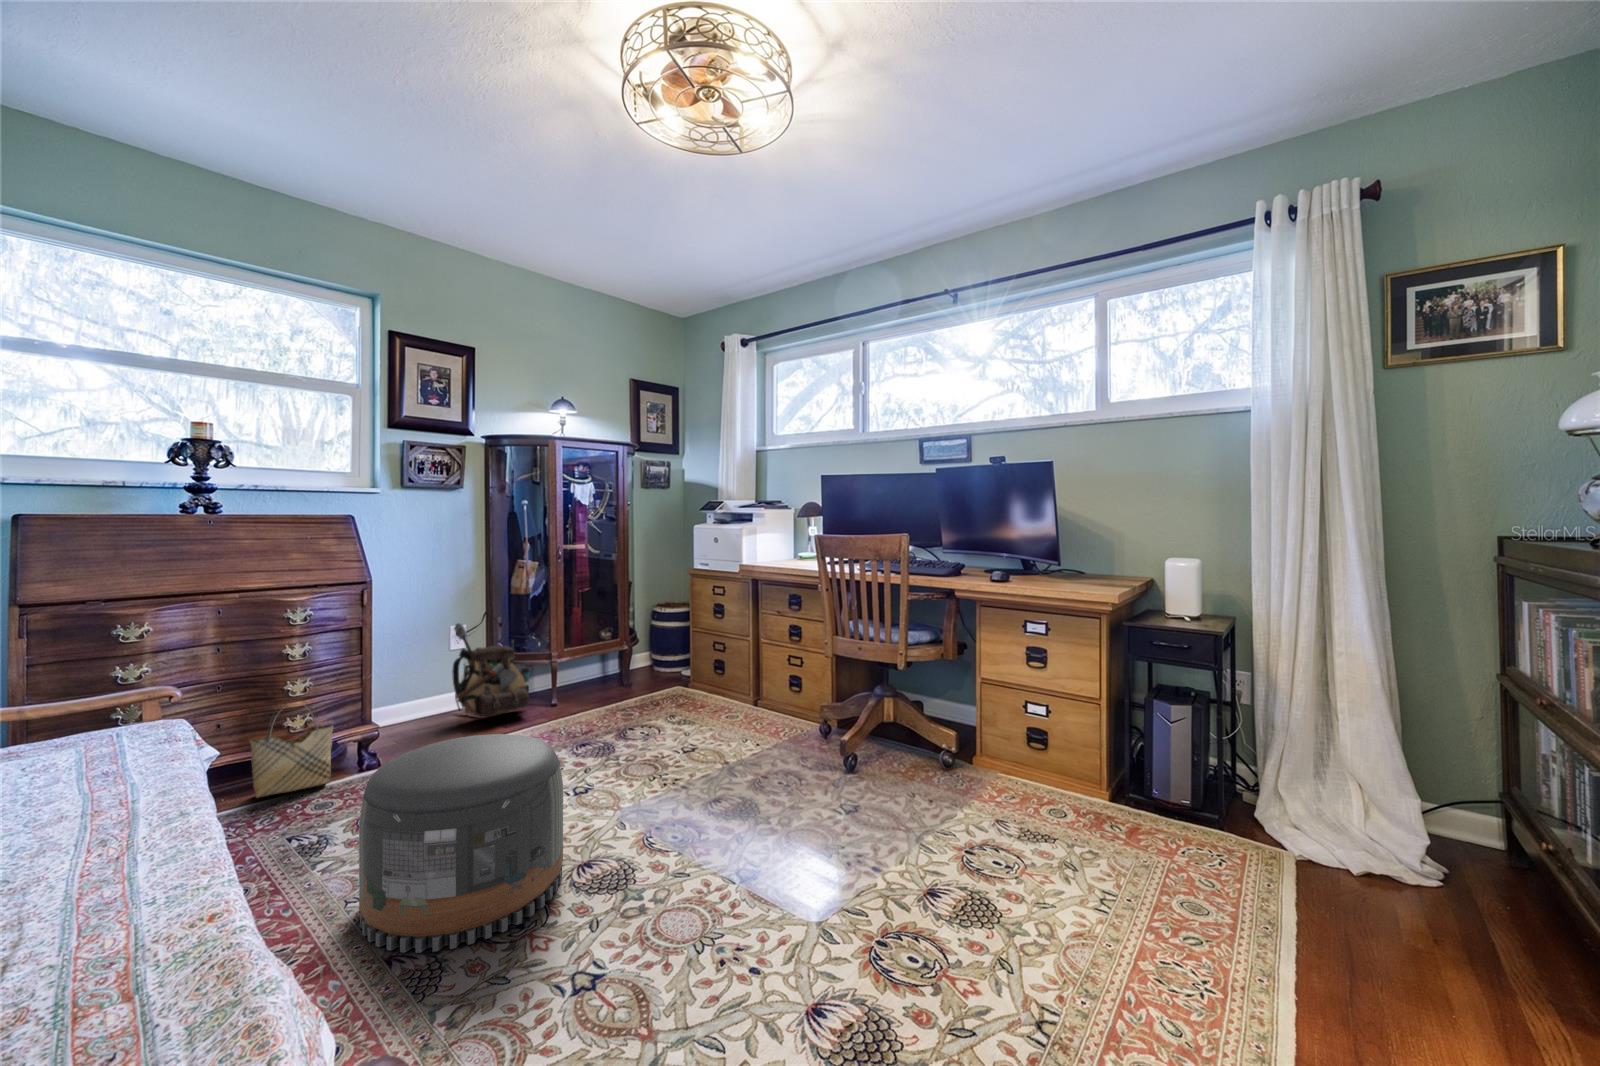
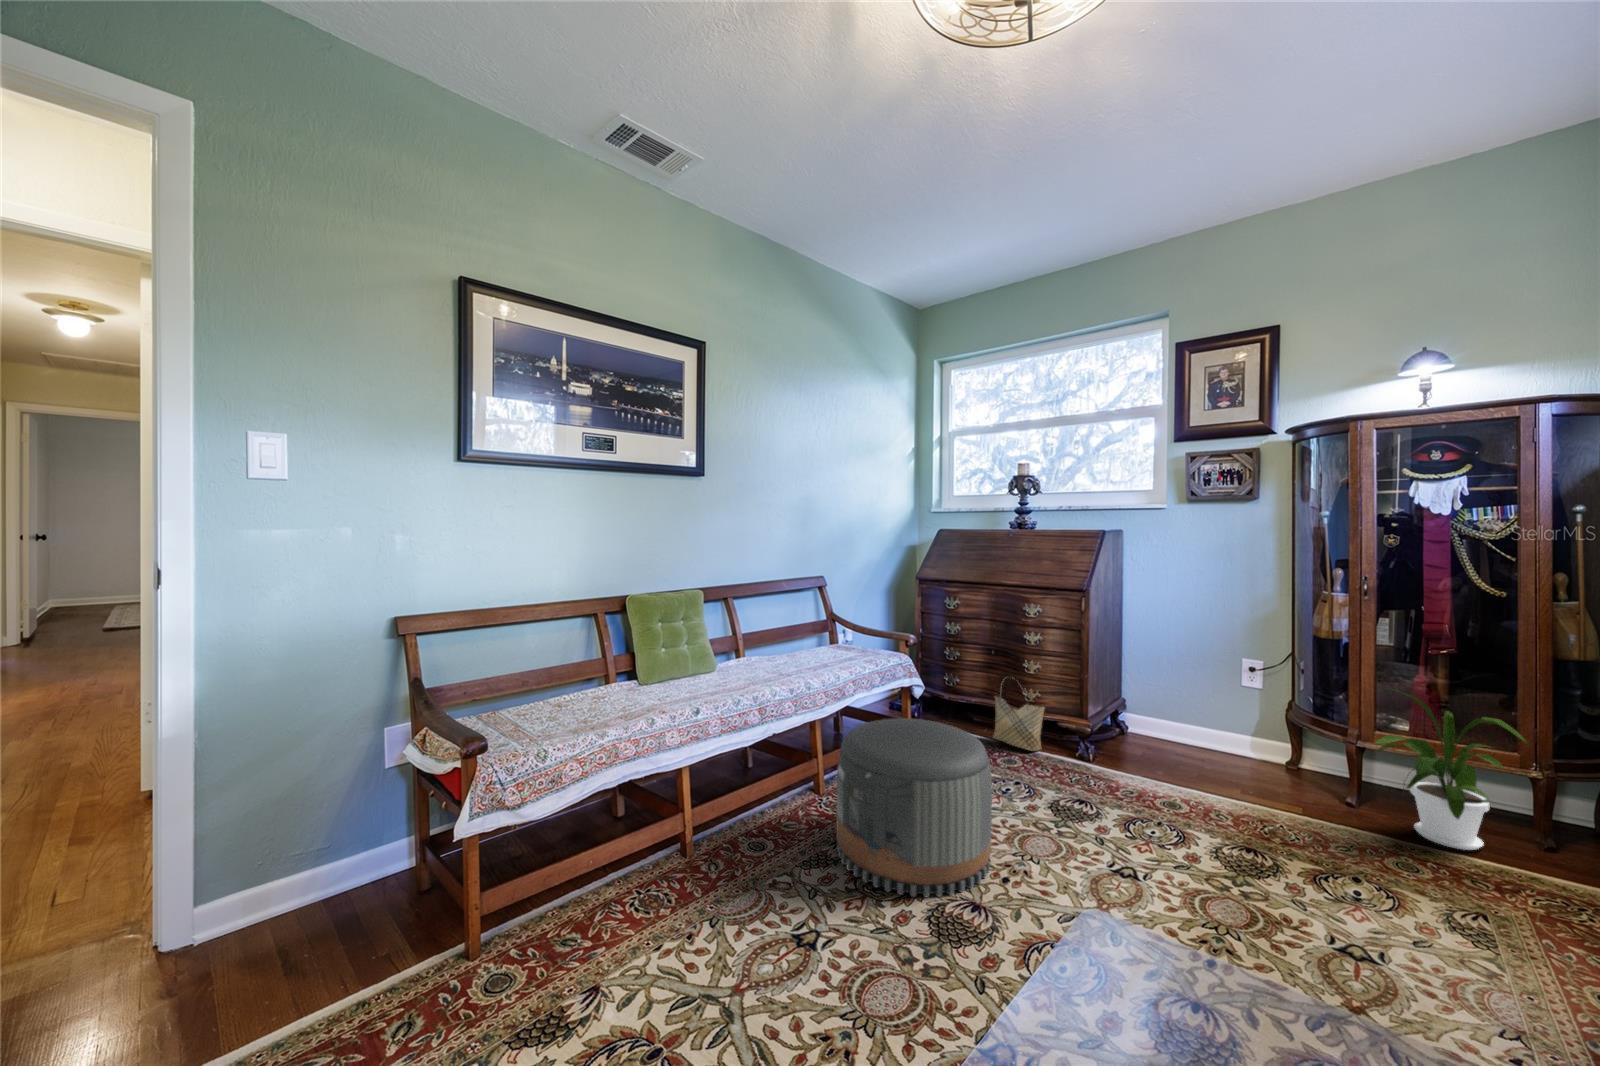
house plant: none [564,618,642,702] -> present [1374,688,1531,850]
backpack: present [452,623,530,716] -> none [1196,653,1317,783]

